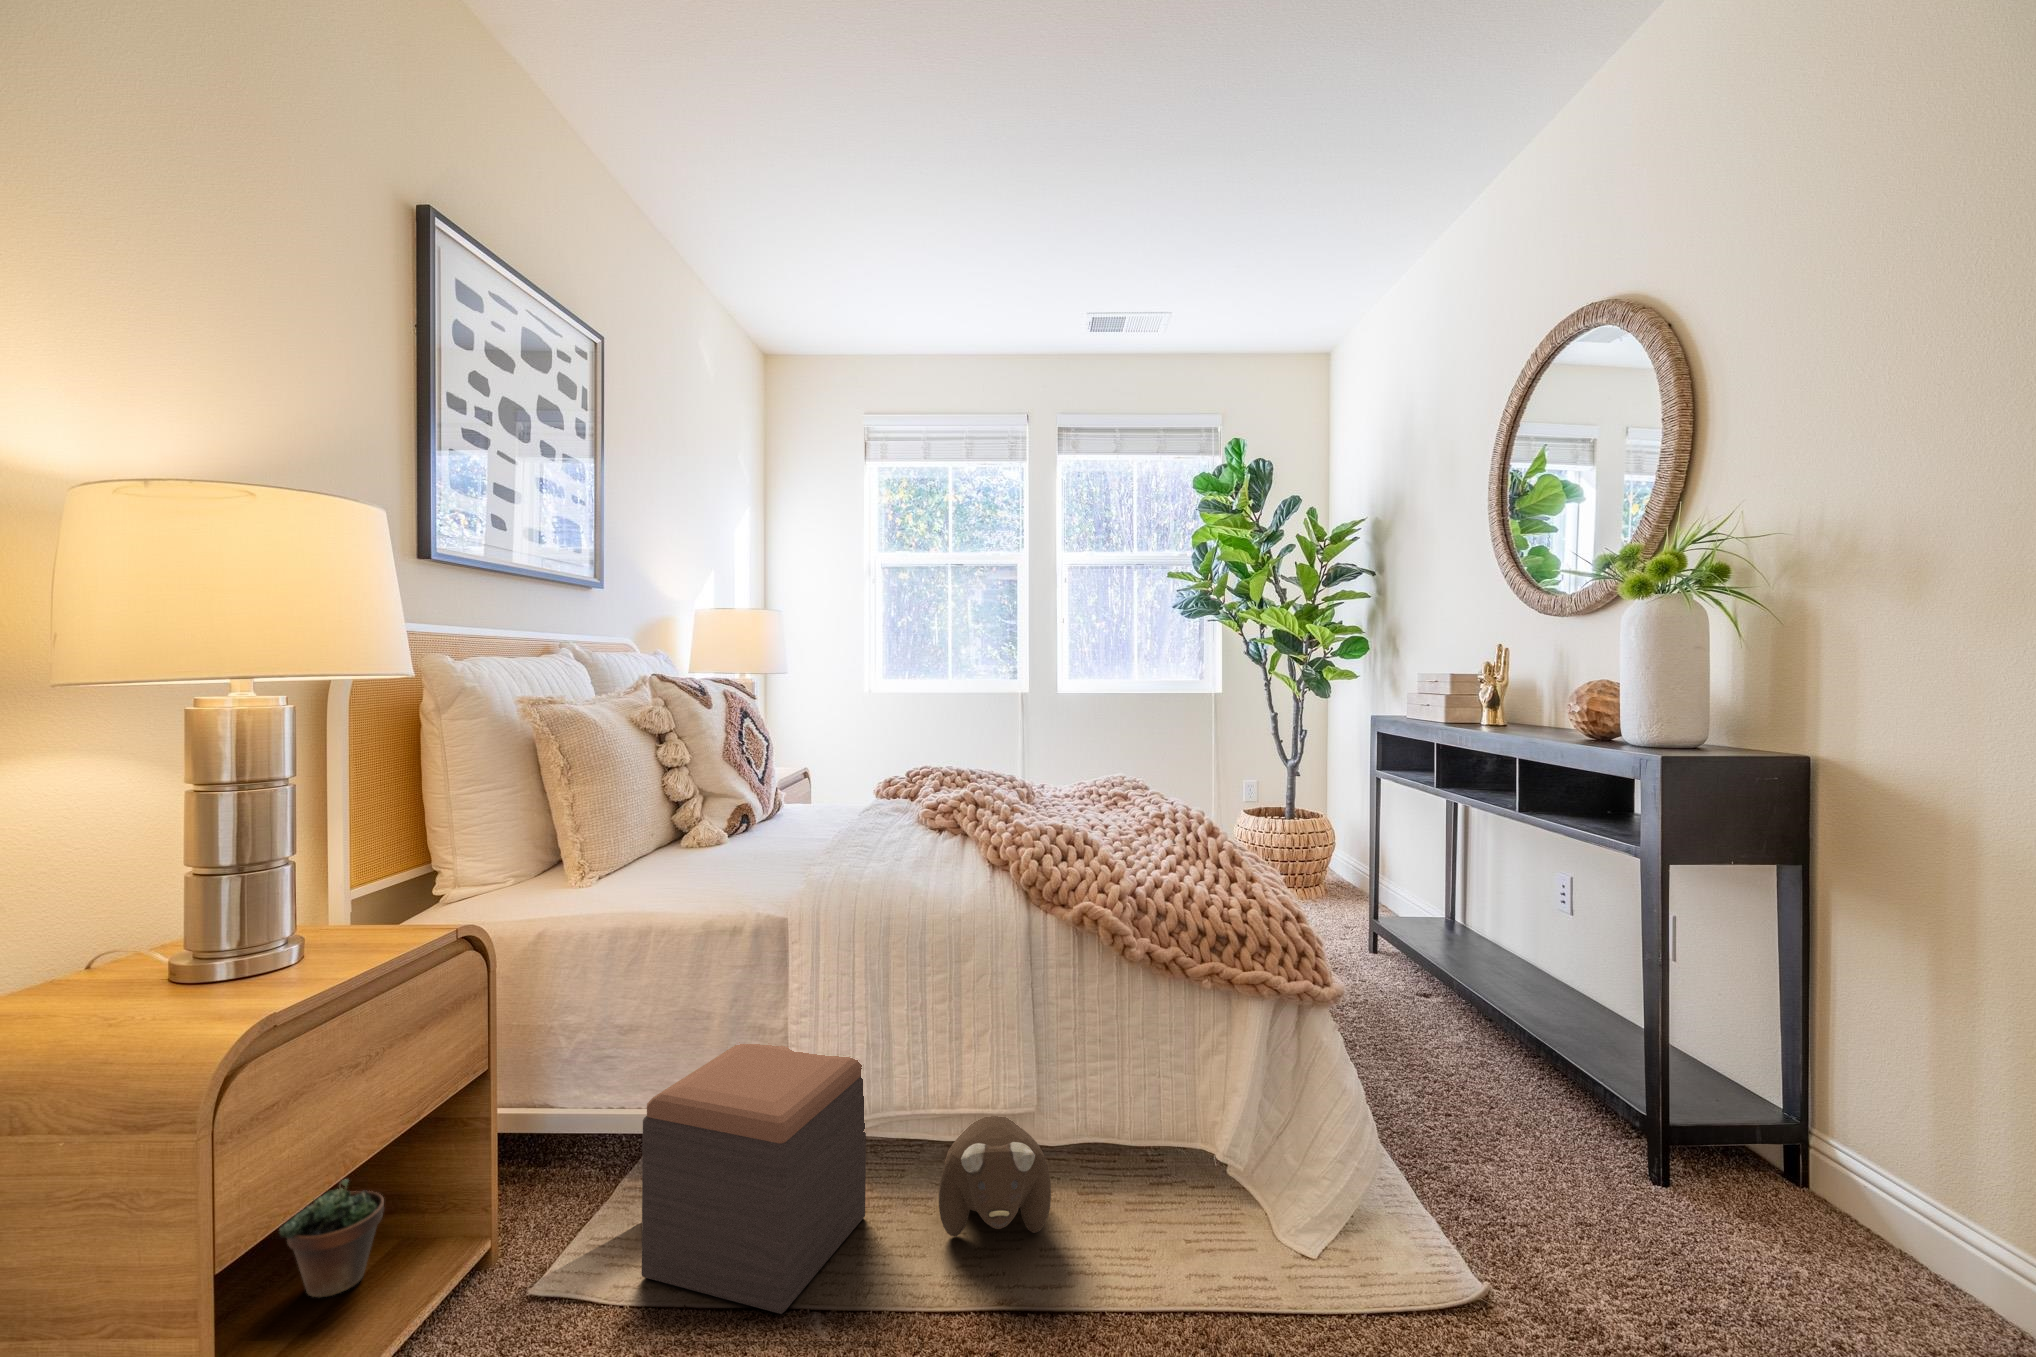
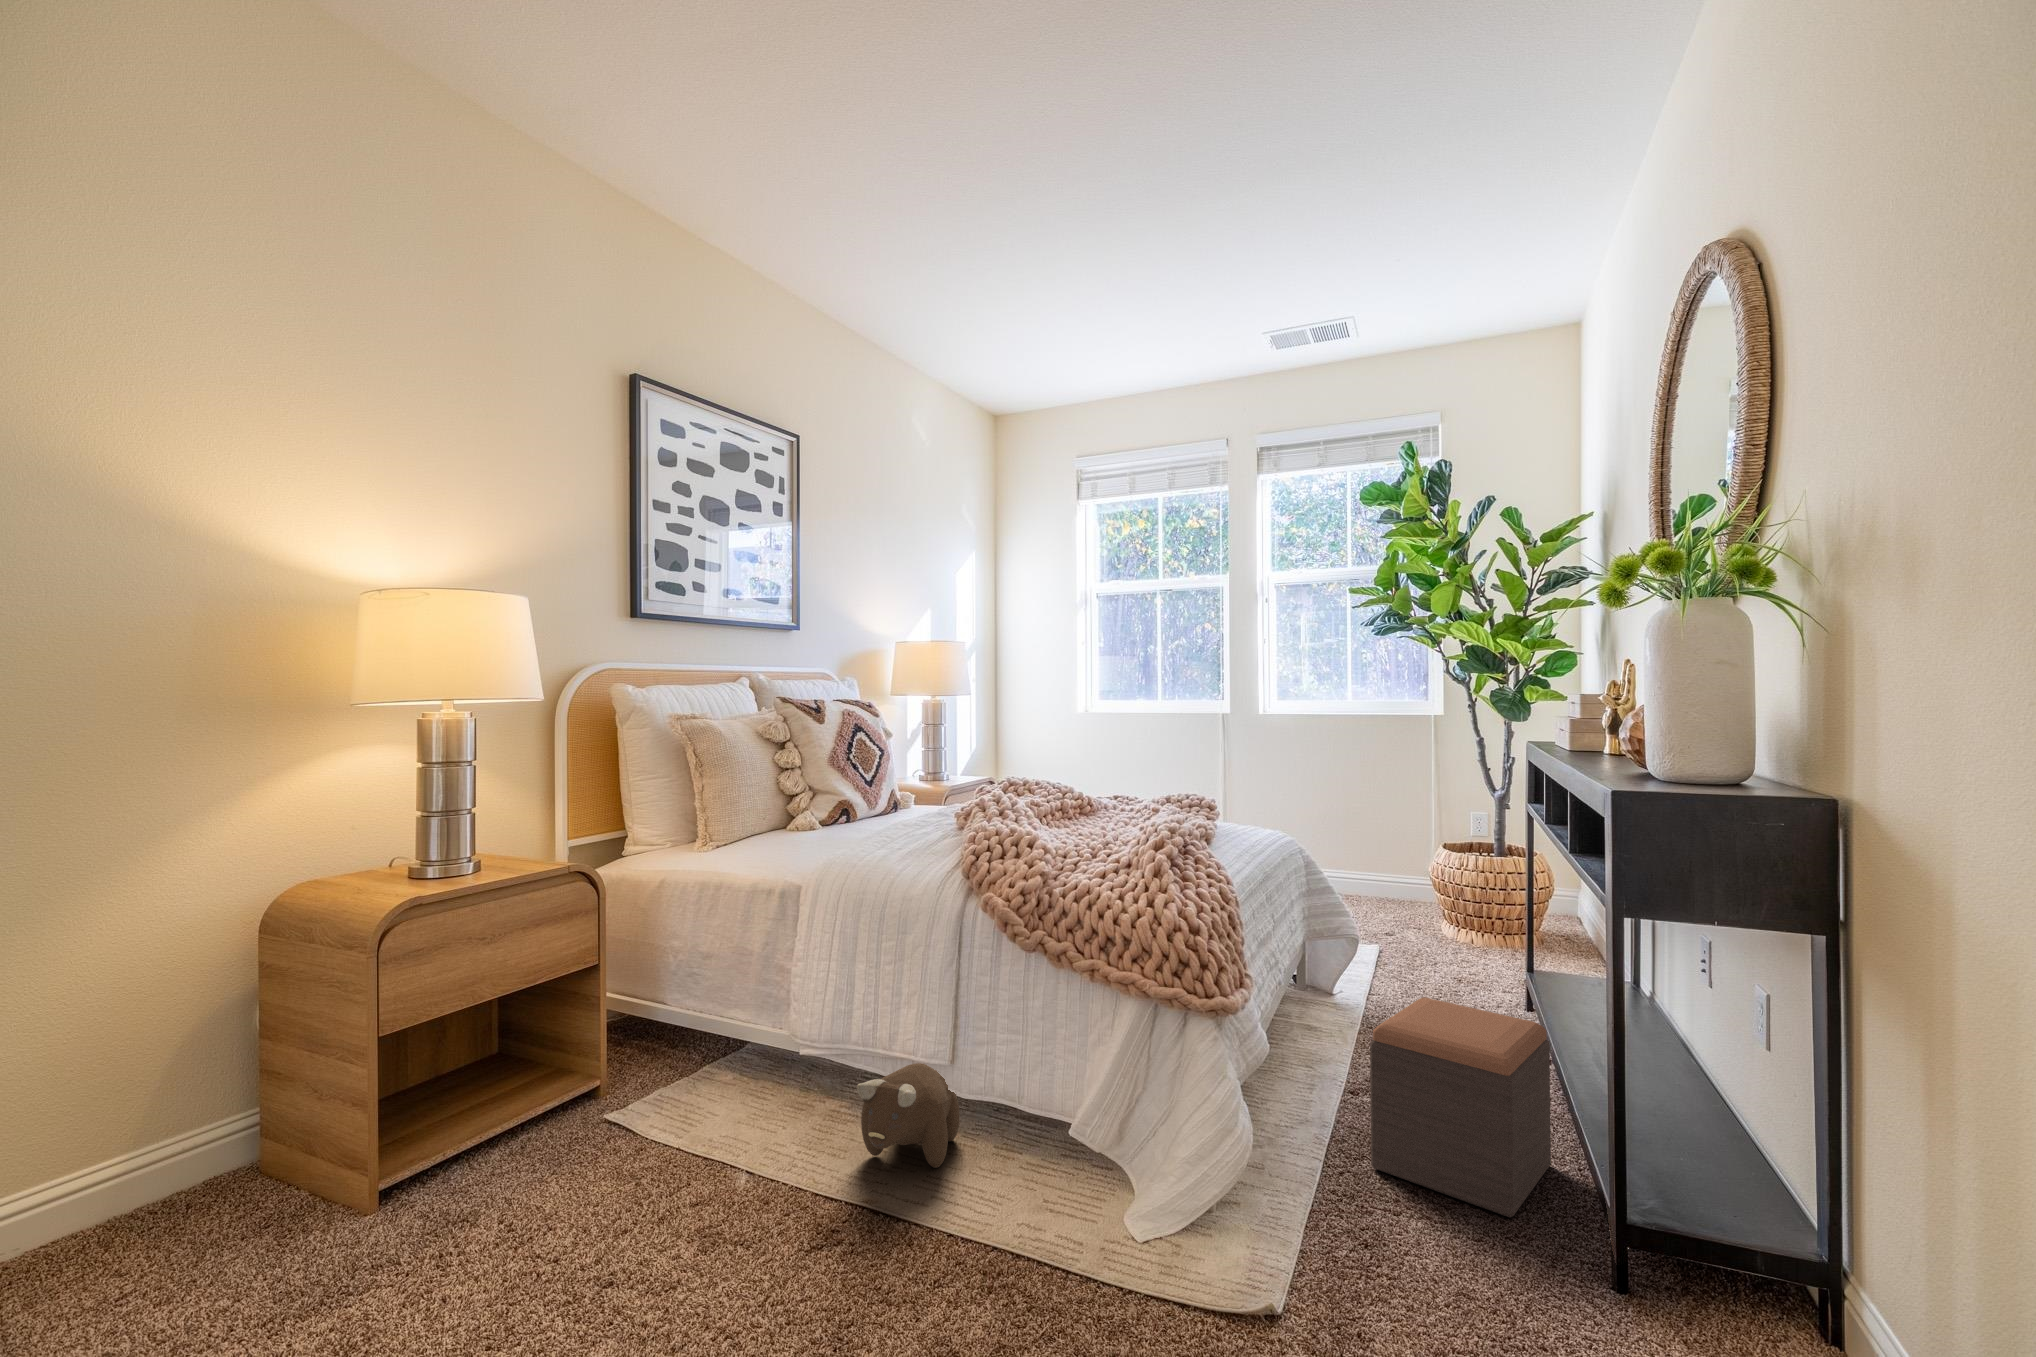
footstool: present [642,1042,866,1314] -> present [1370,998,1551,1218]
succulent plant: present [279,1179,384,1297] -> none [464,1008,528,1096]

